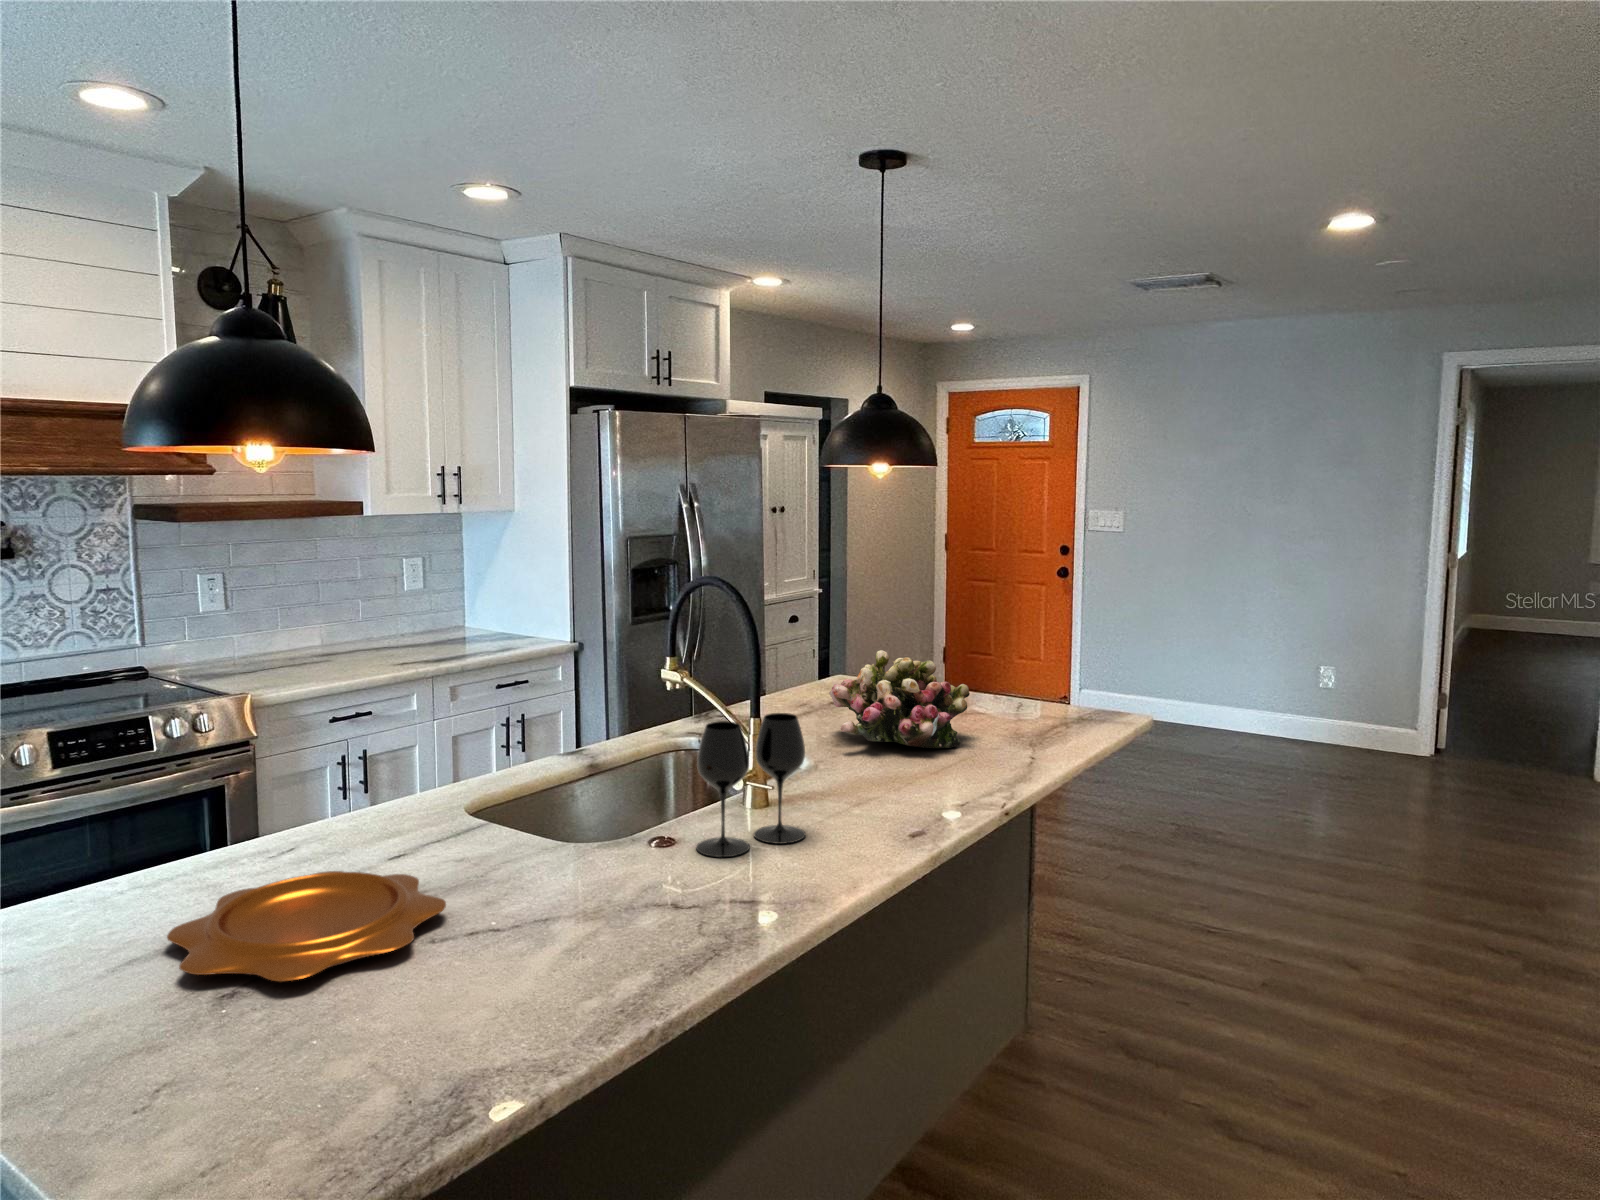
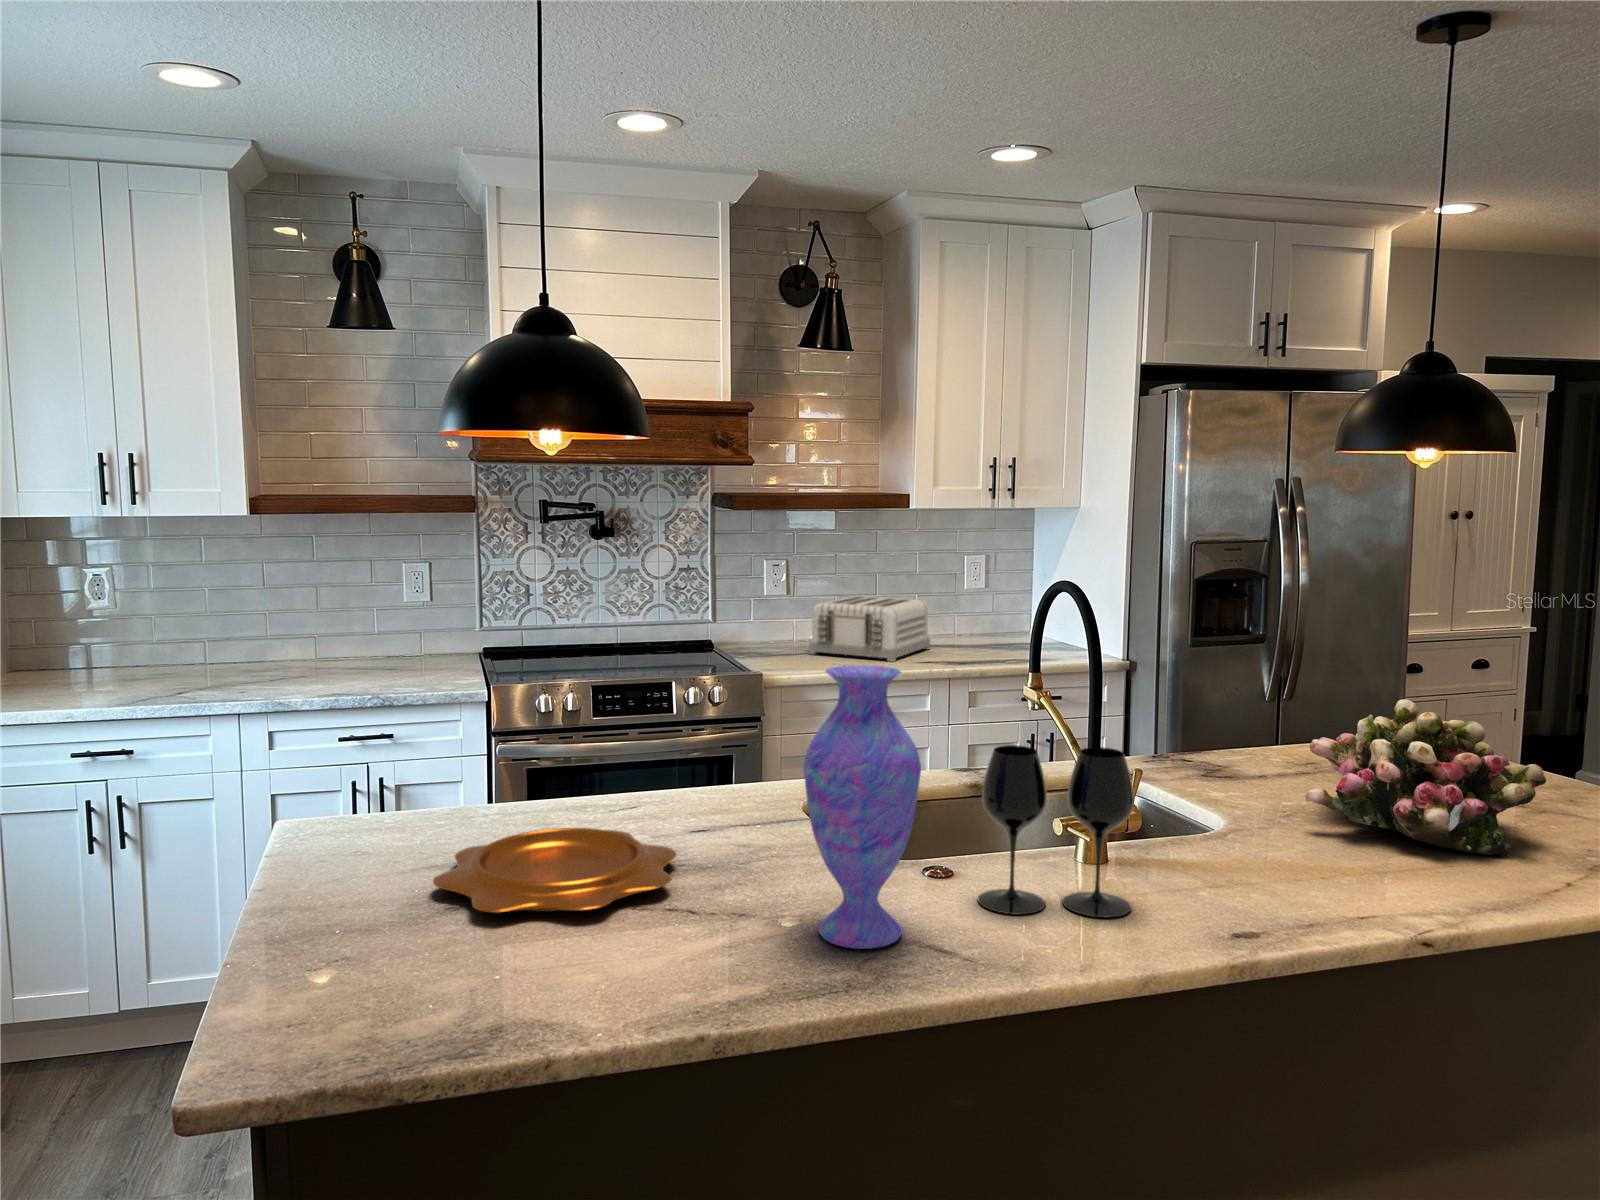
toaster: none [272,603,392,668] -> present [809,595,930,662]
vase: none [595,671,697,914] -> present [803,665,921,949]

